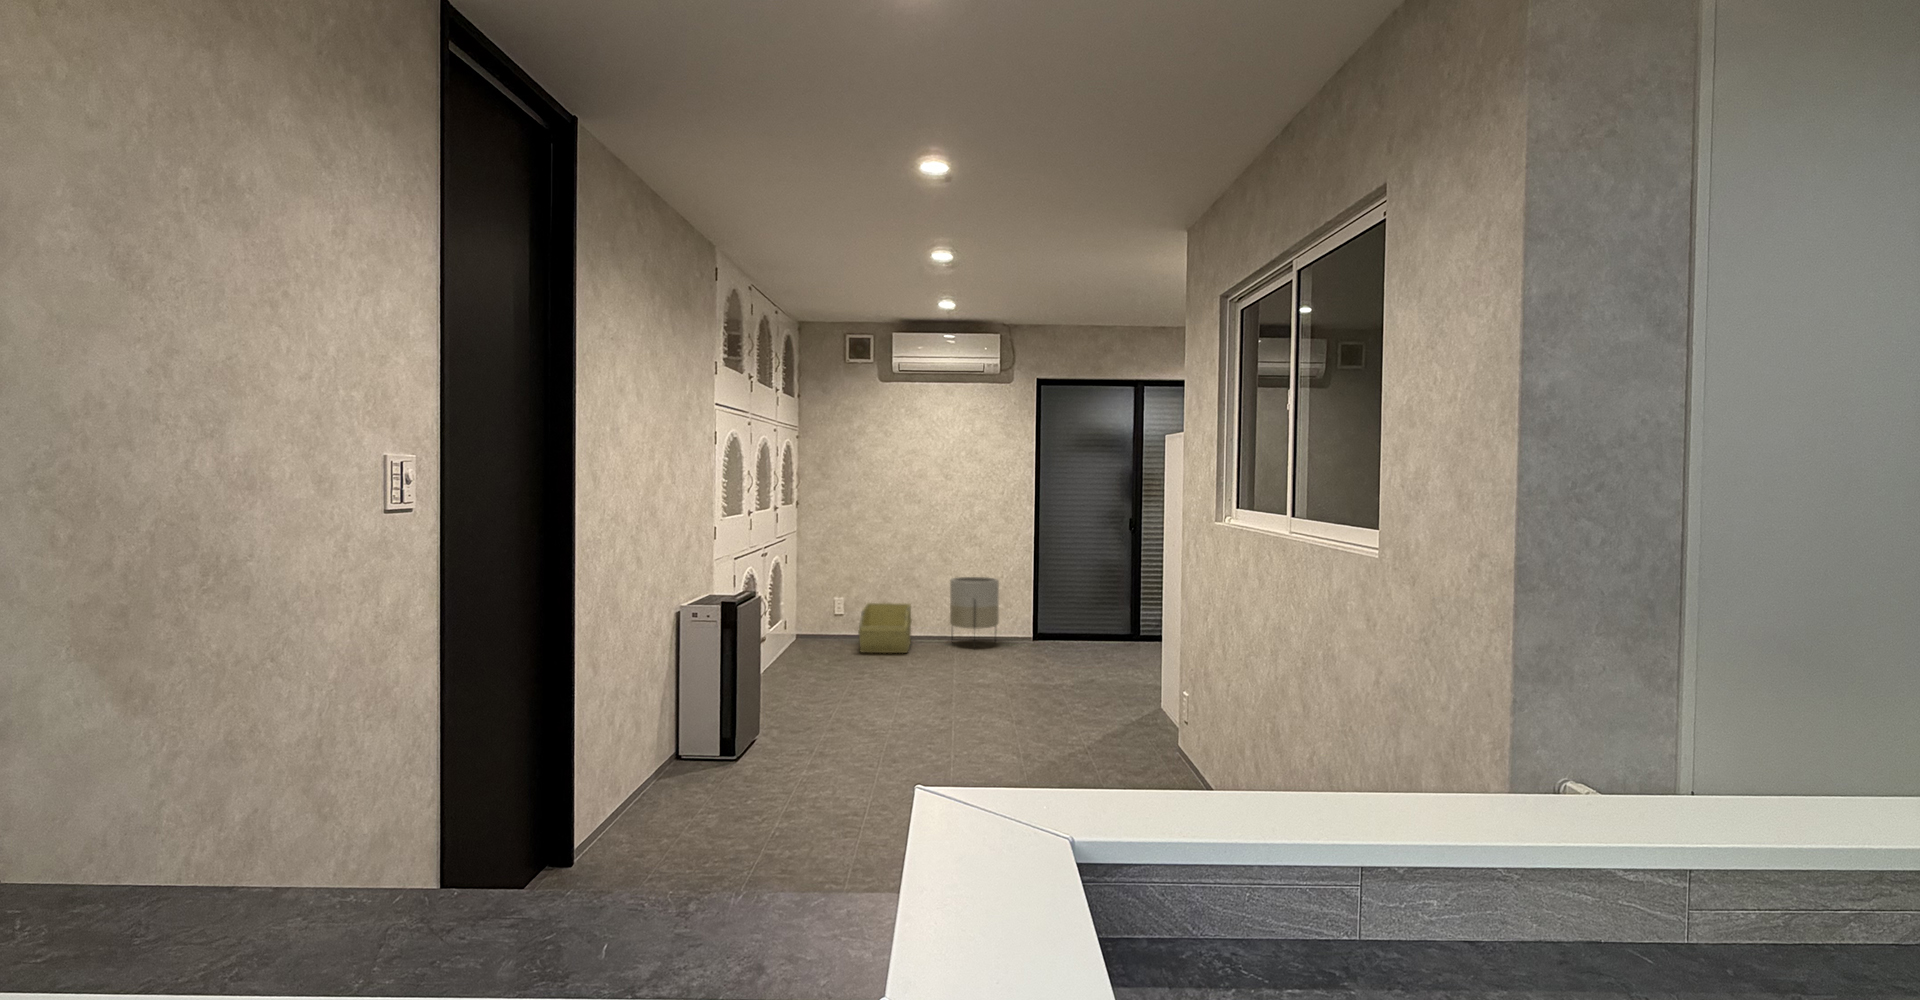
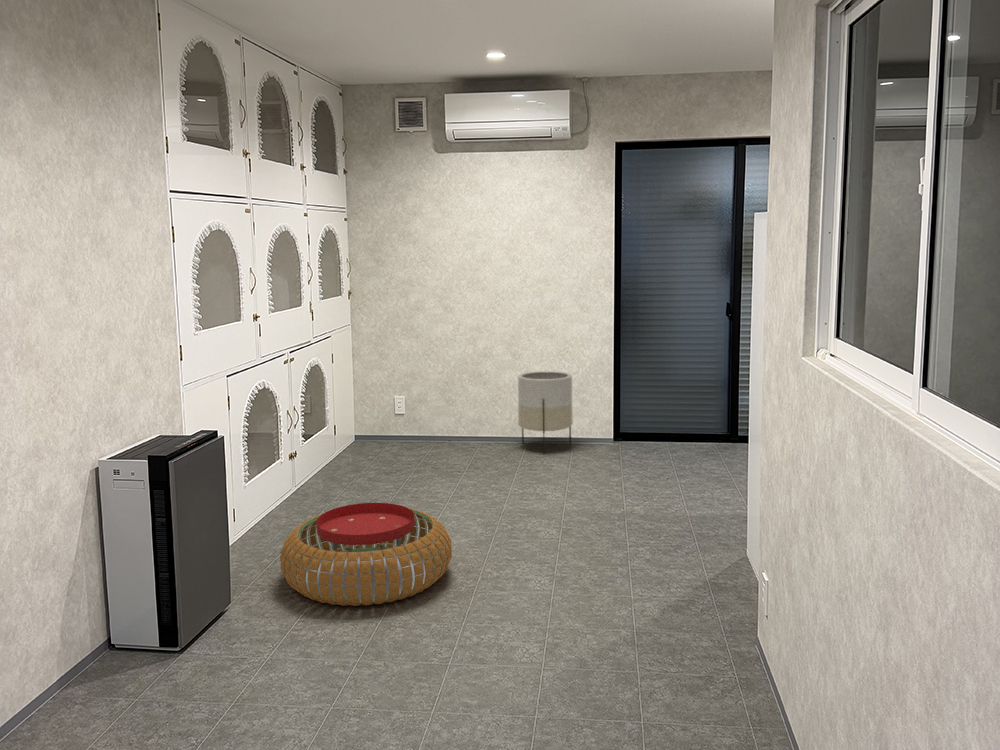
storage bin: present [858,603,912,653] -> none [412,401,479,460]
pouf: none [792,664,930,736] -> present [280,503,452,606]

